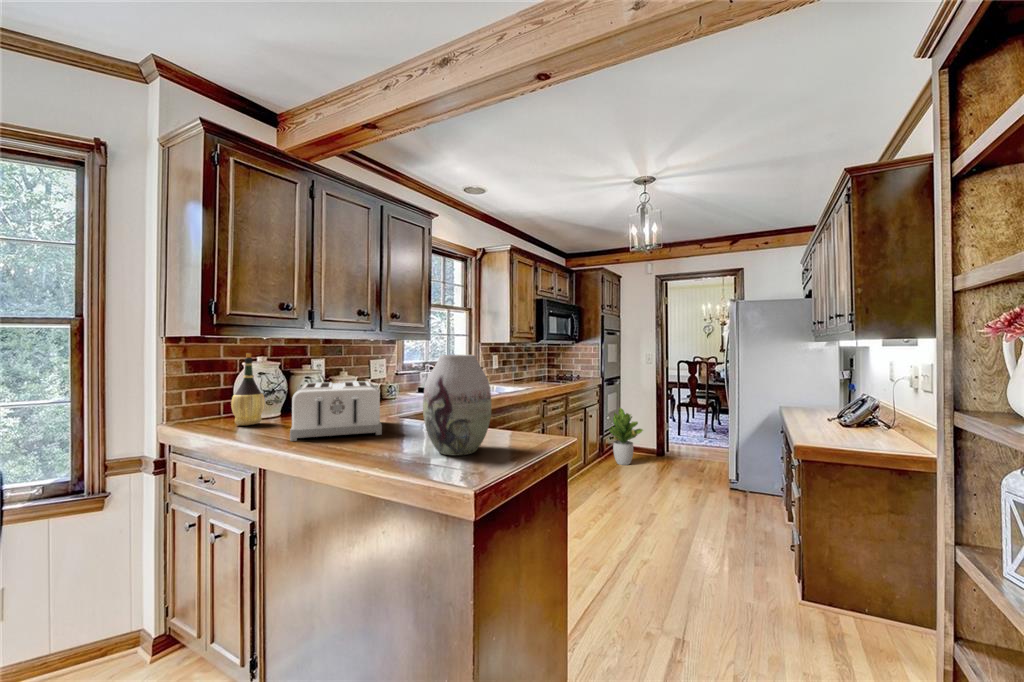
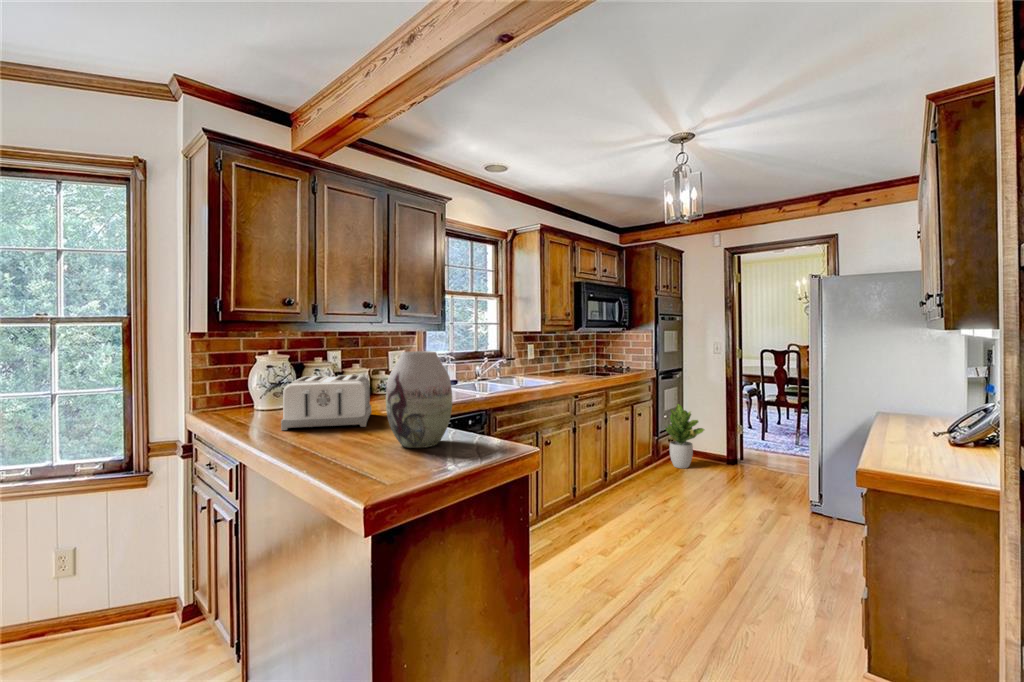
wine bottle: present [231,353,265,425] -> none [242,348,272,415]

